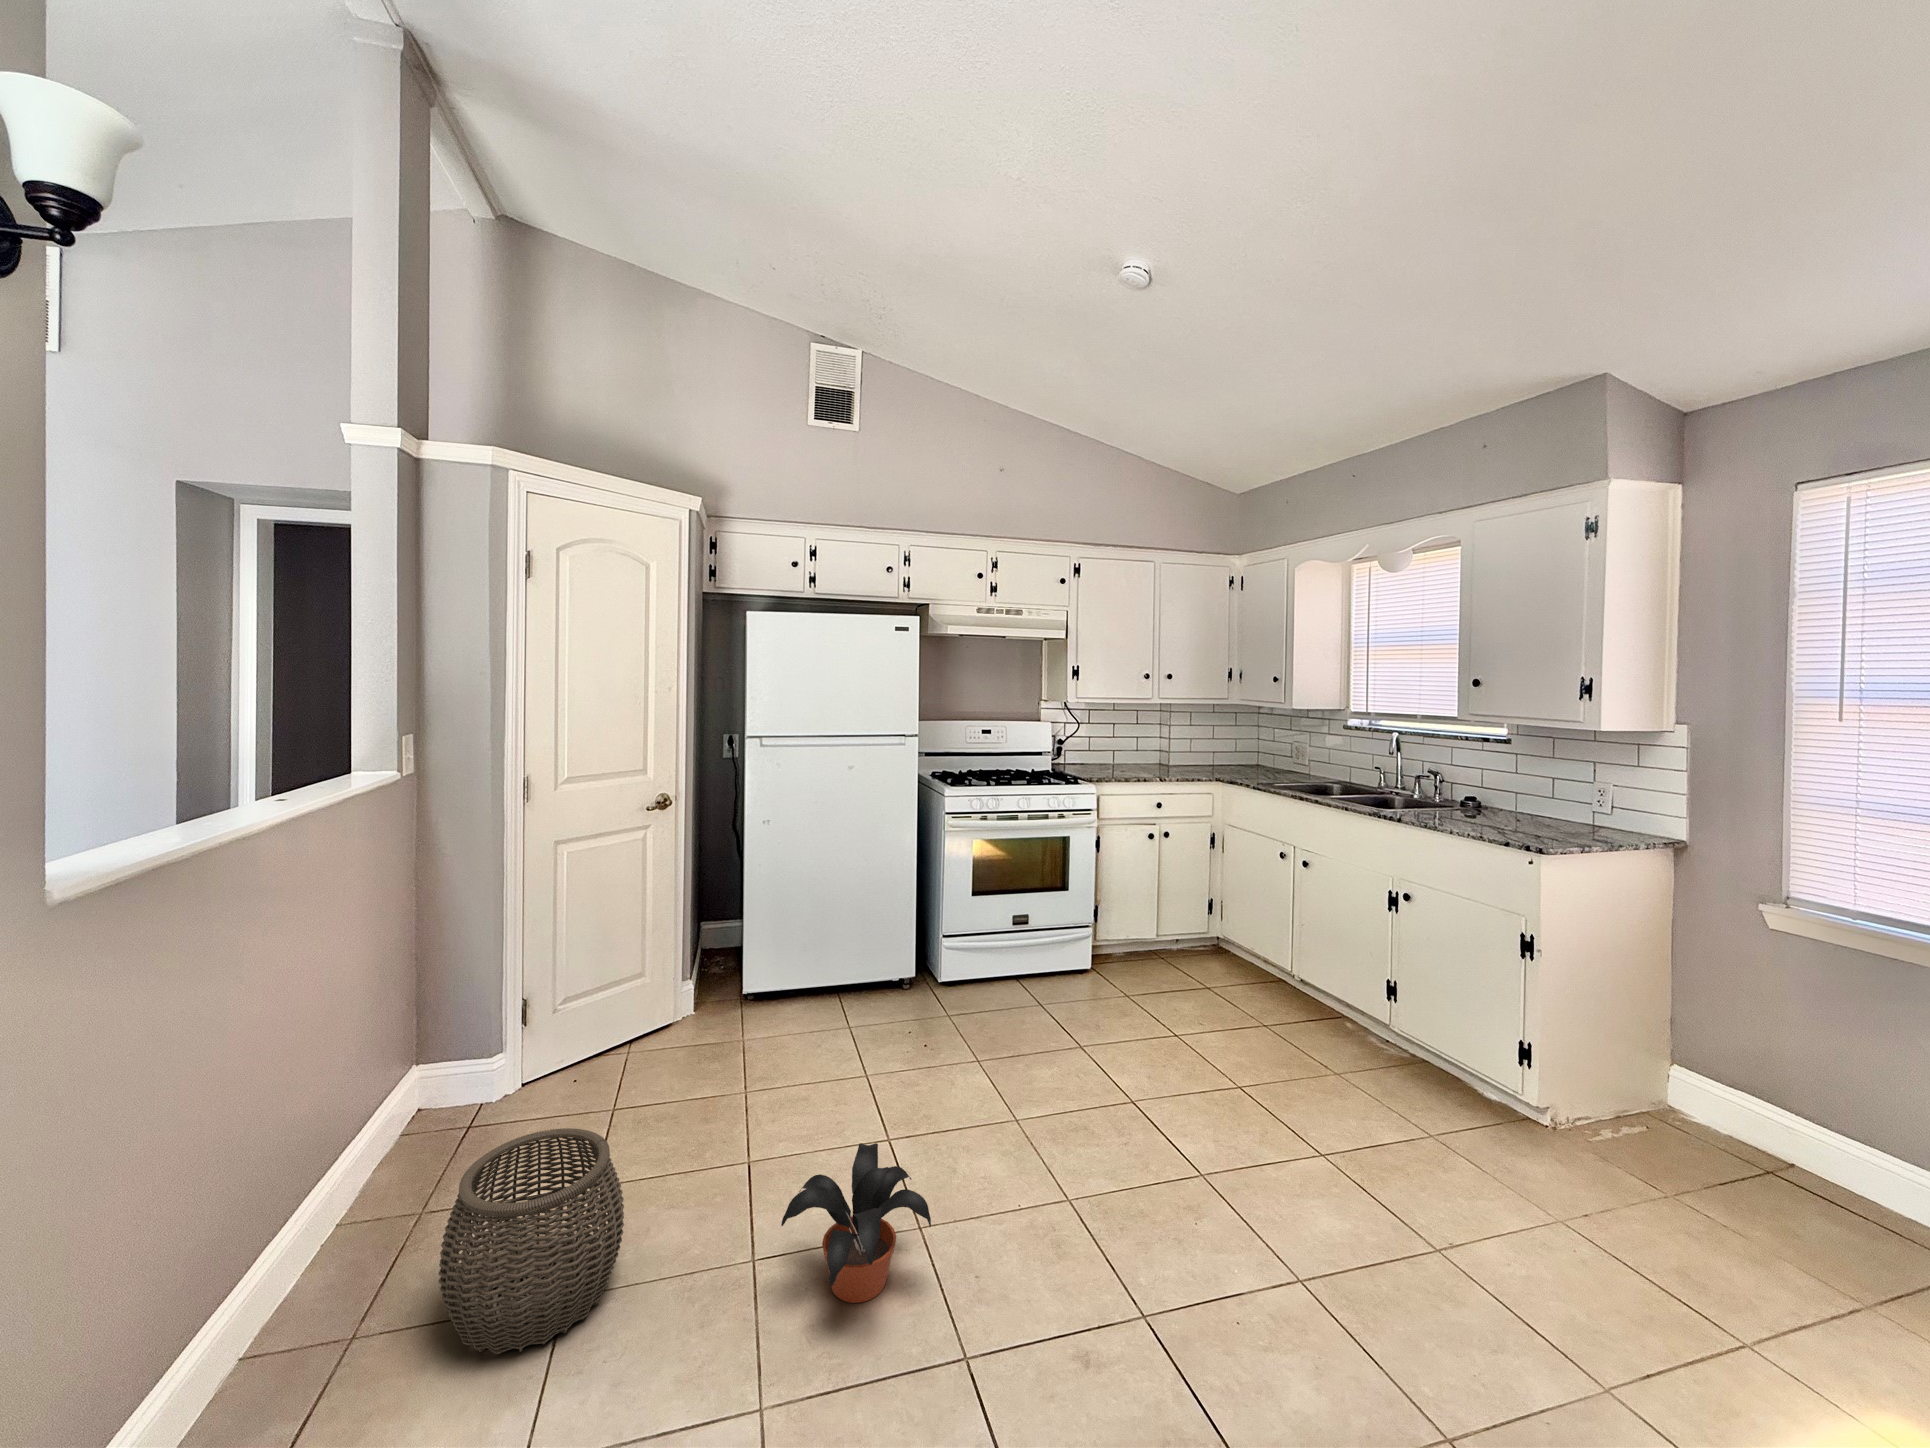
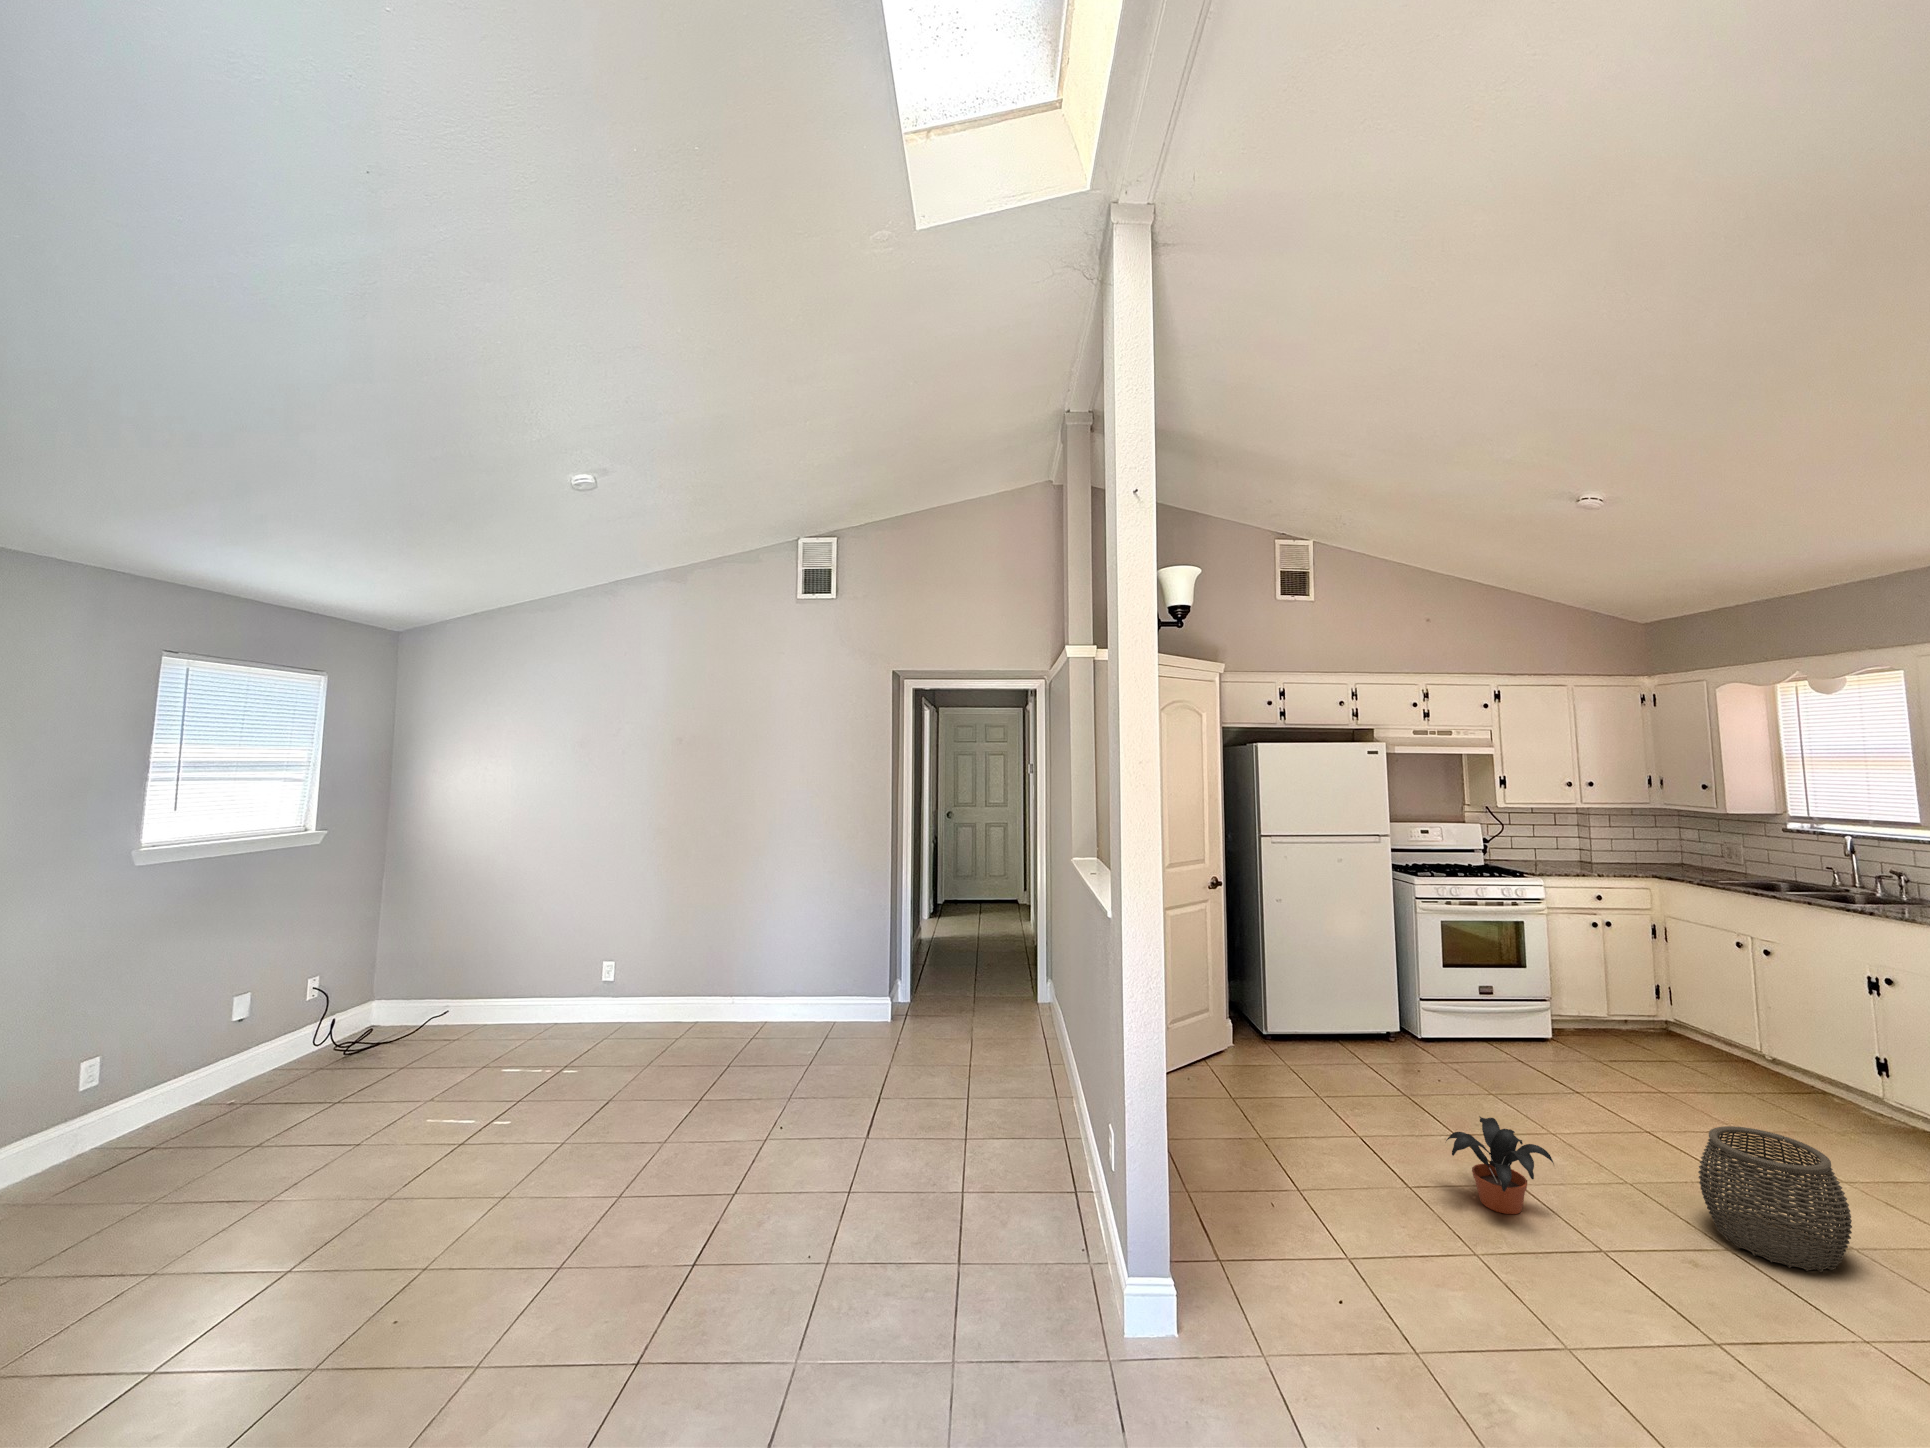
woven basket: present [439,1128,624,1354] -> present [1698,1126,1852,1272]

